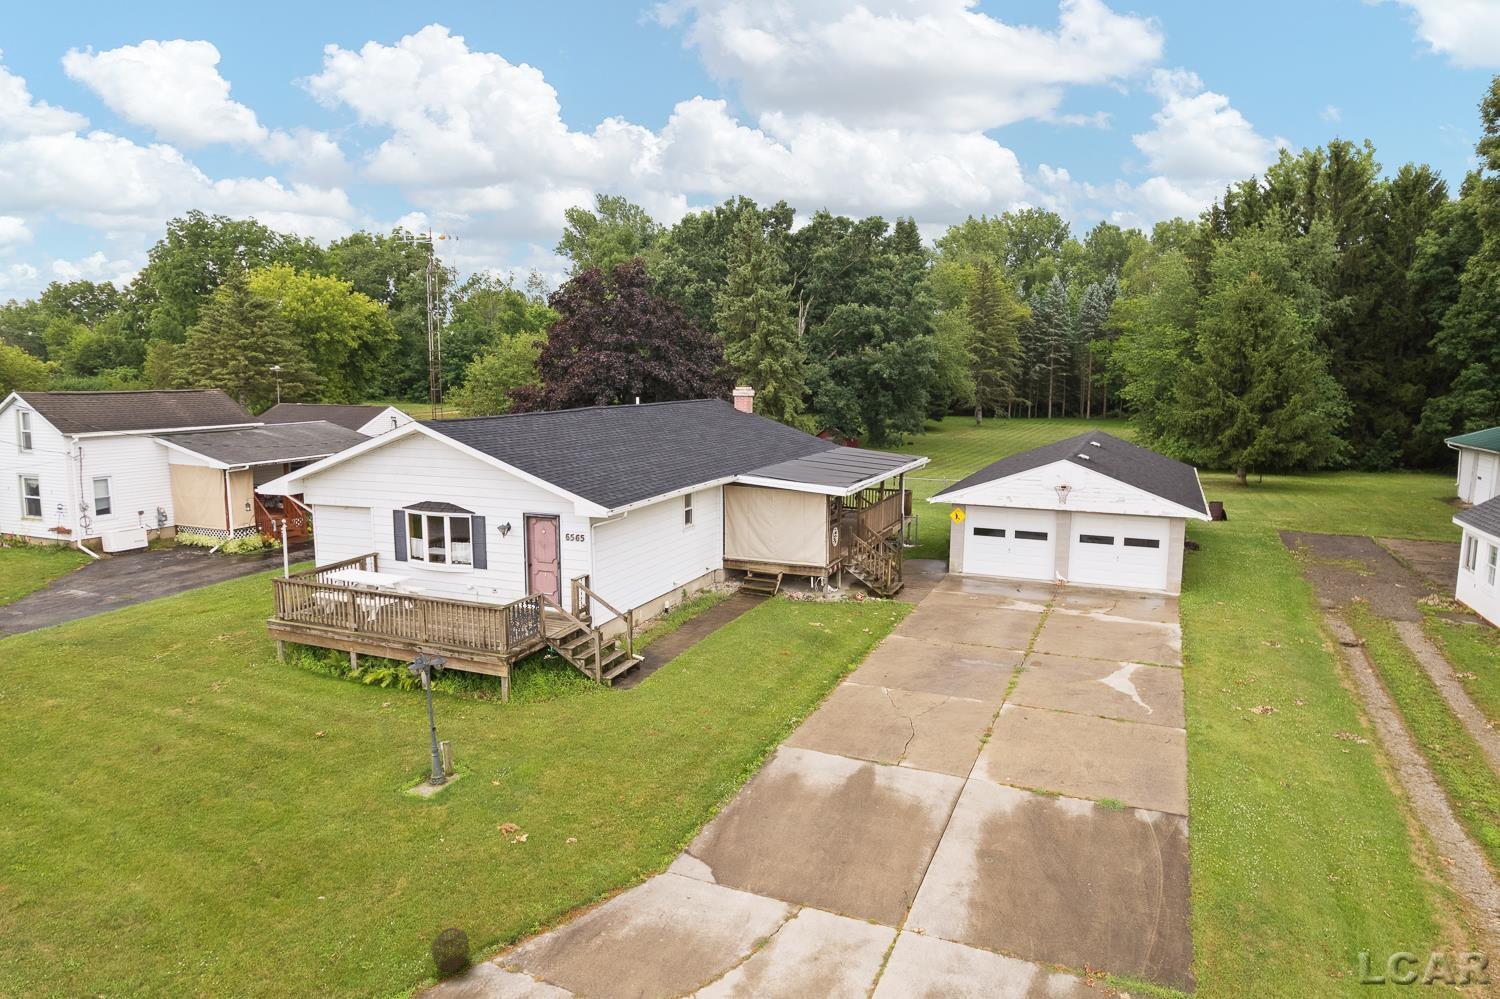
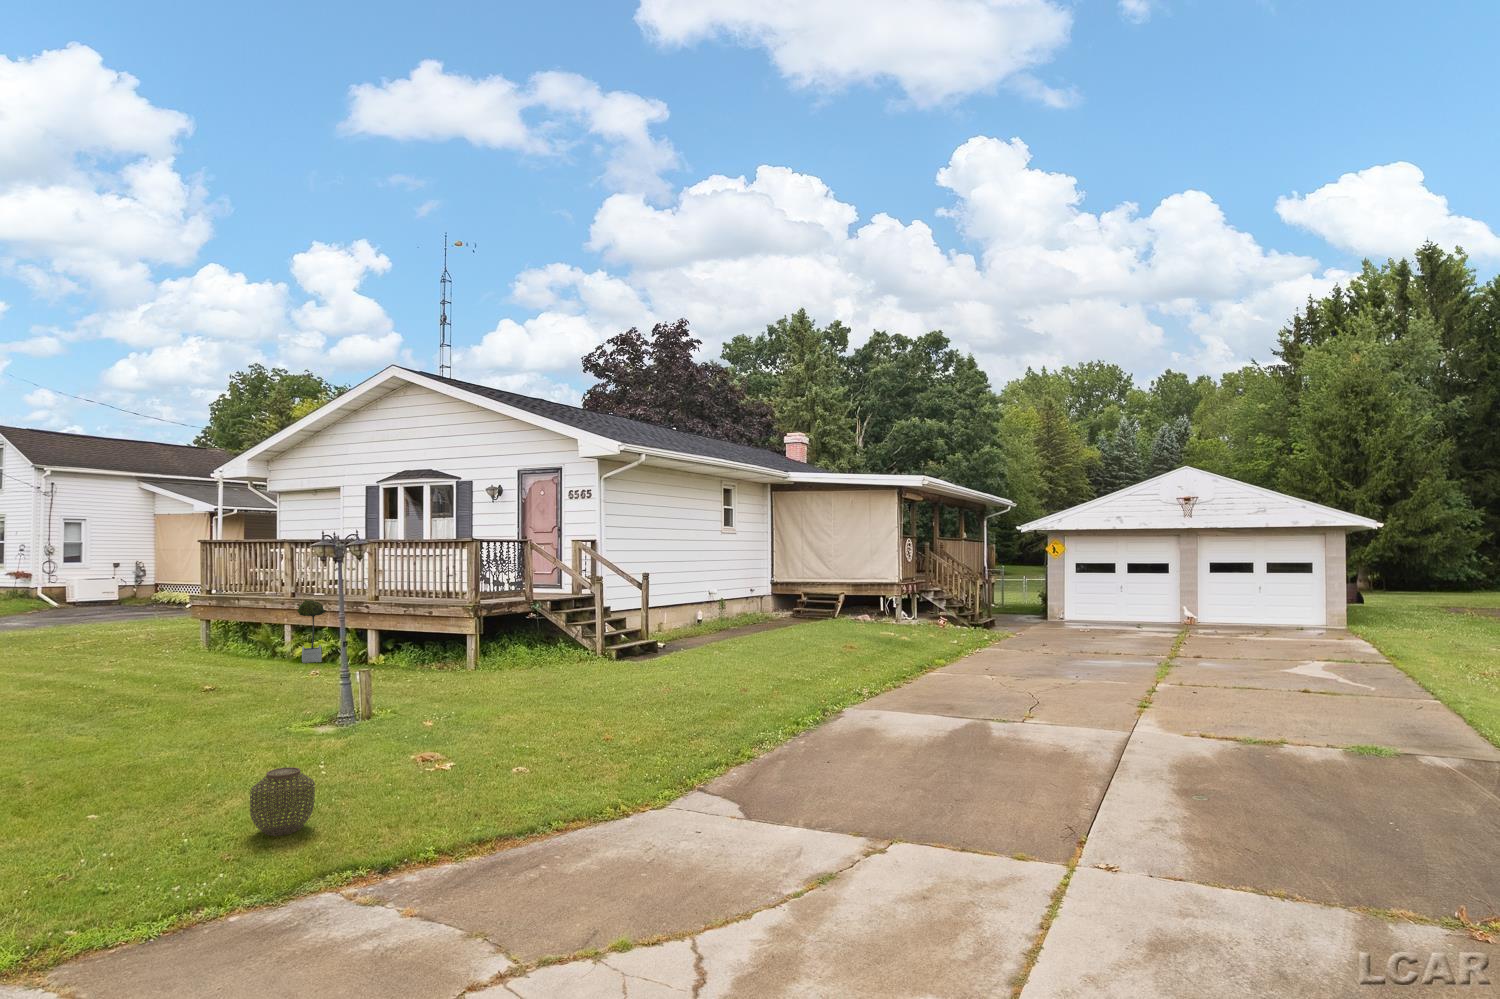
potted tree: none [363,643,387,693] -> present [297,600,326,663]

